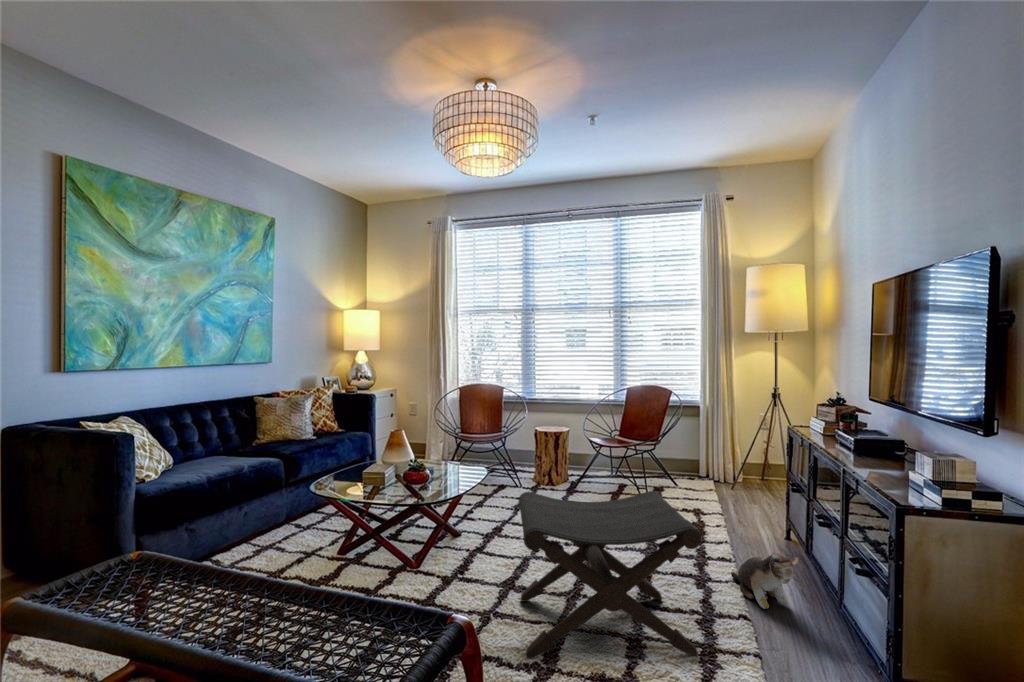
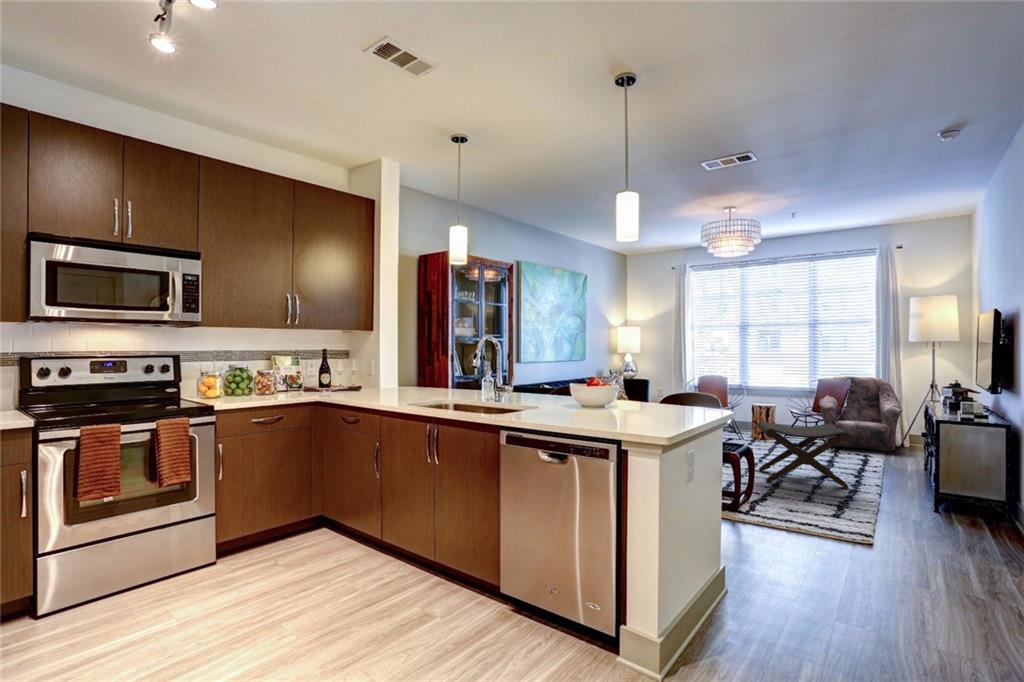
armchair: none [628,383,742,501] -> present [819,376,903,451]
plush toy: present [731,553,799,609] -> none [877,455,908,482]

